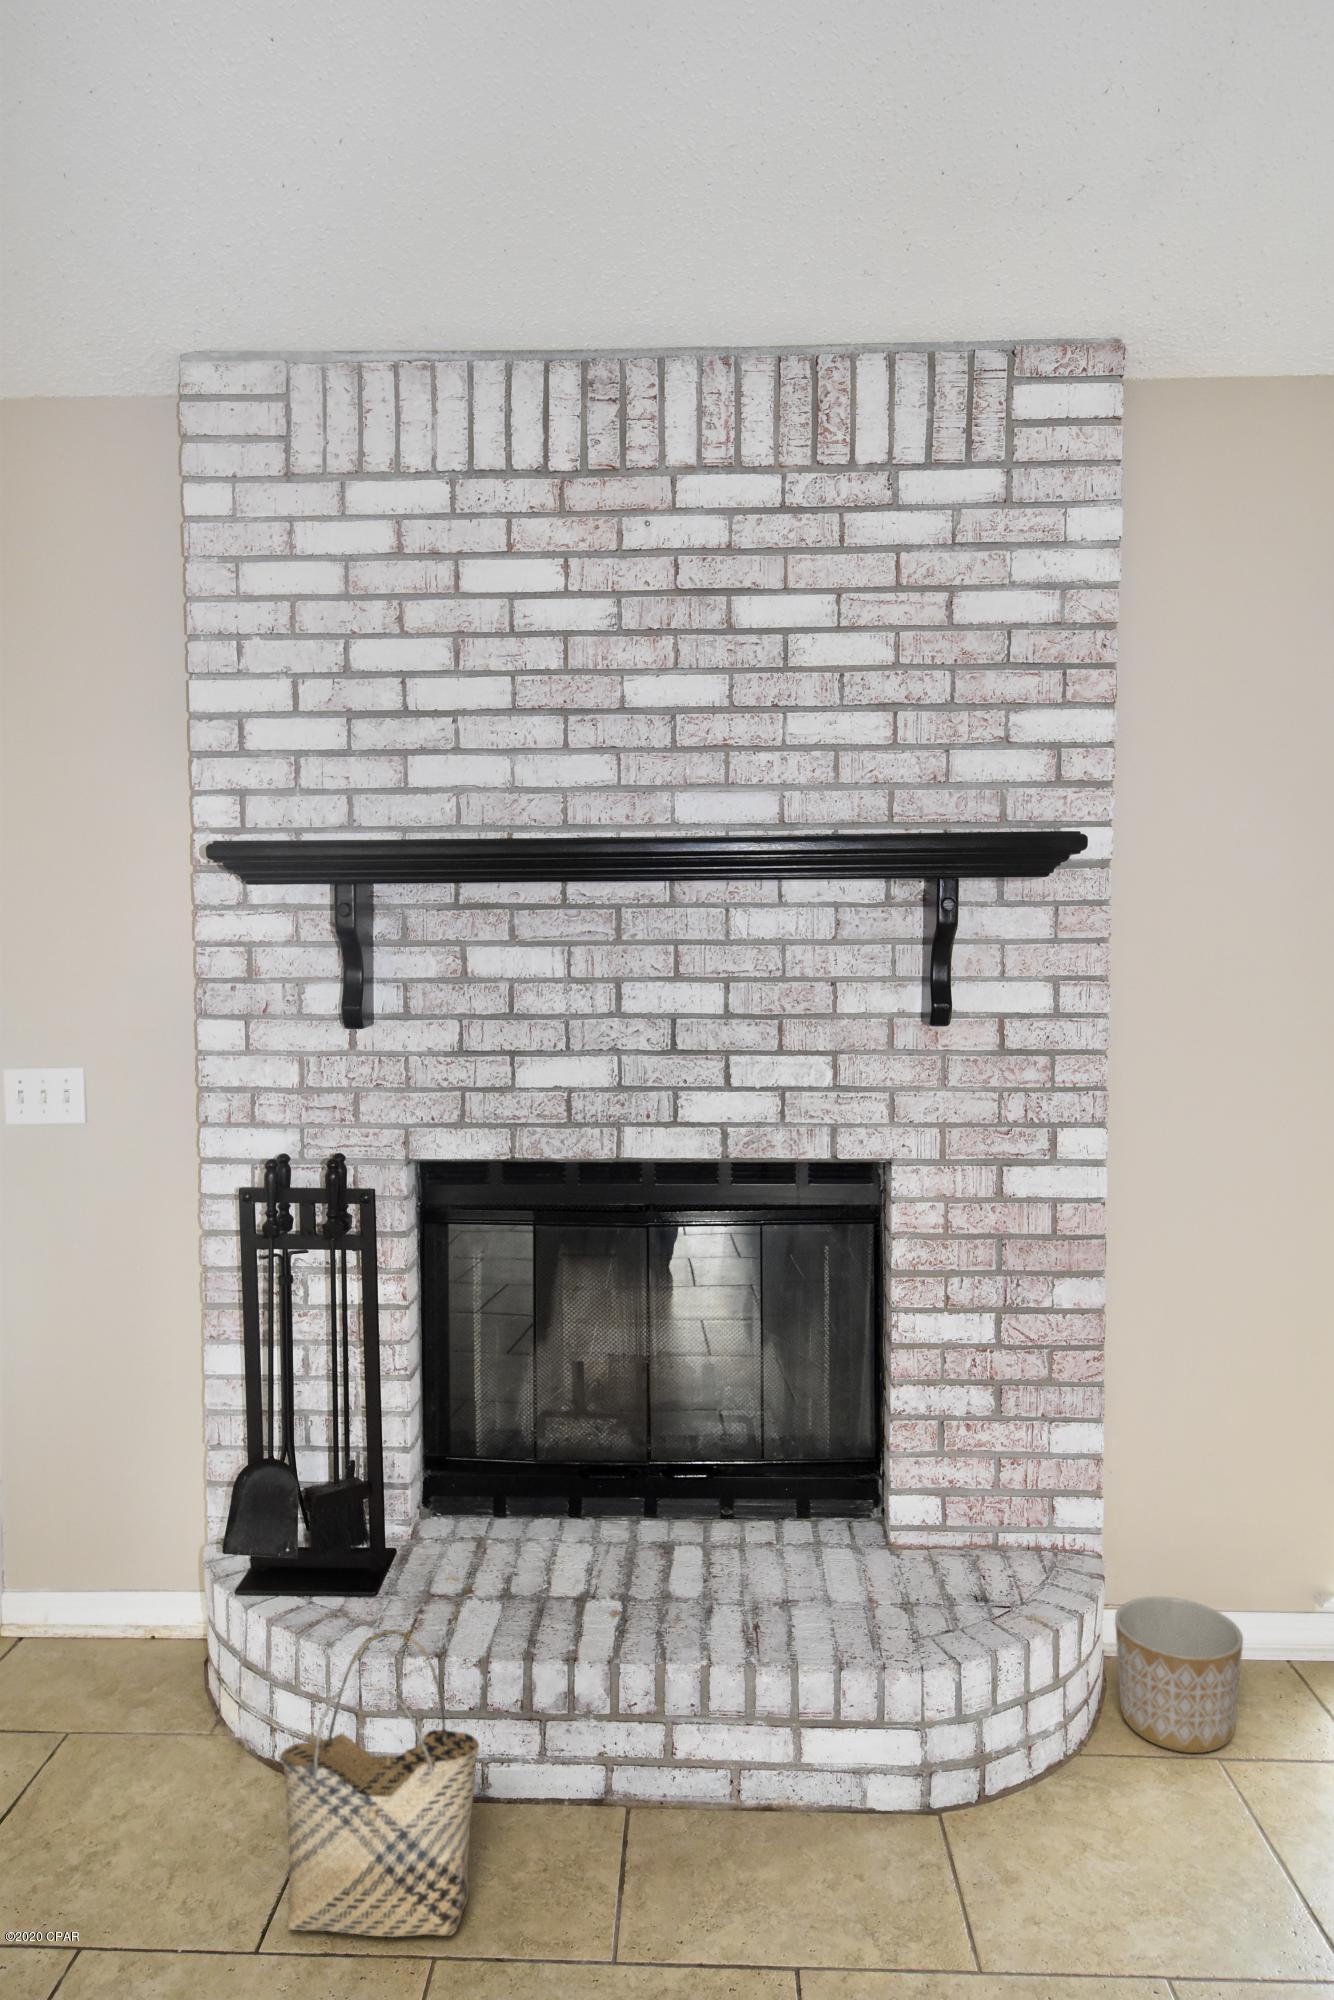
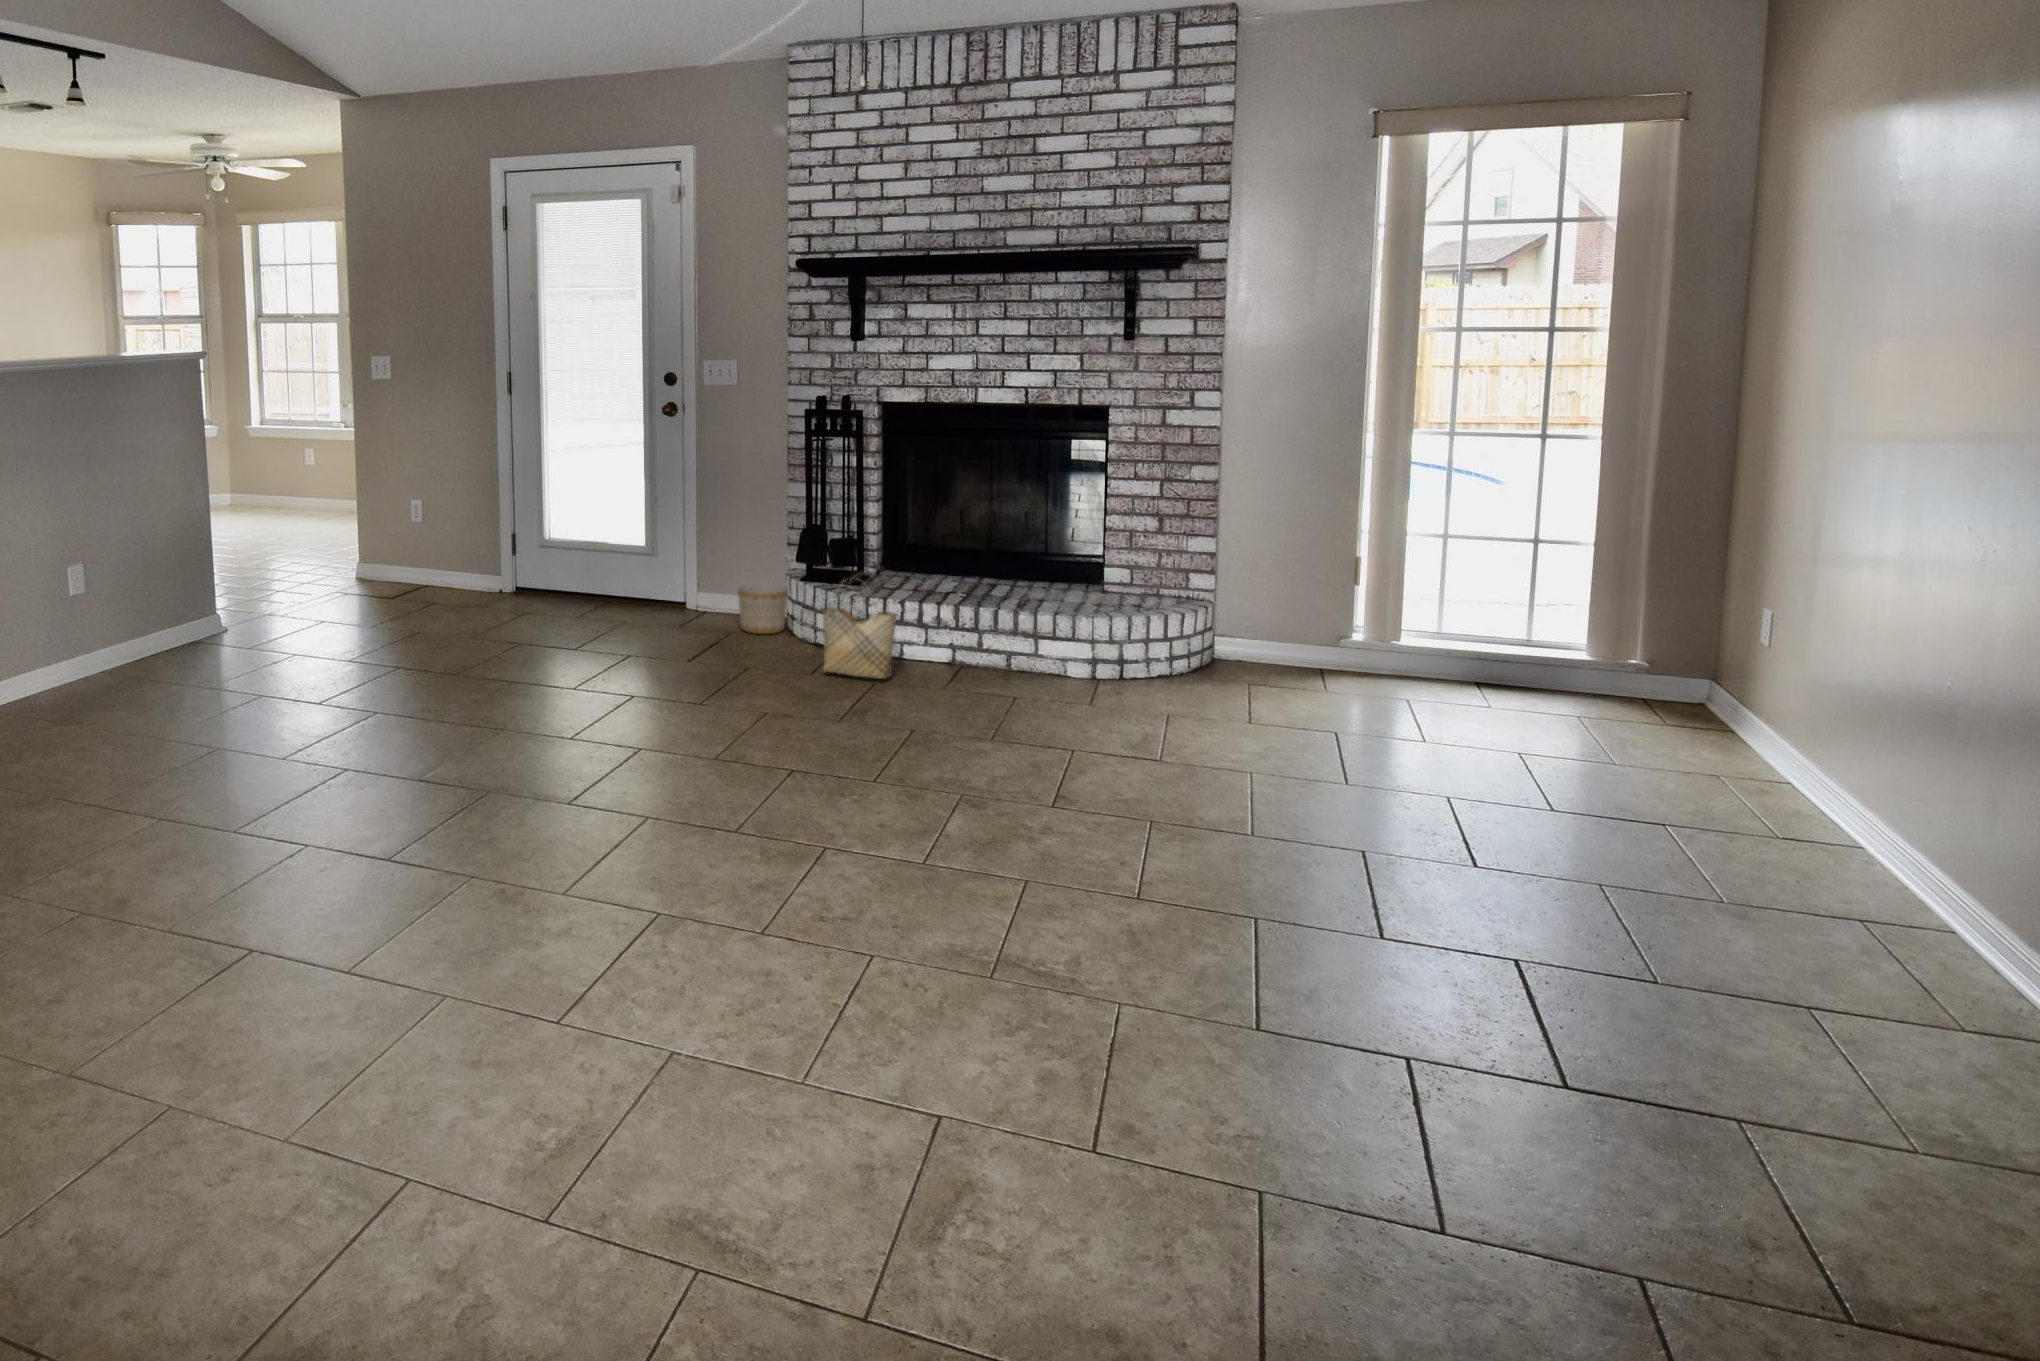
planter: present [1115,1597,1243,1753] -> present [738,583,788,634]

